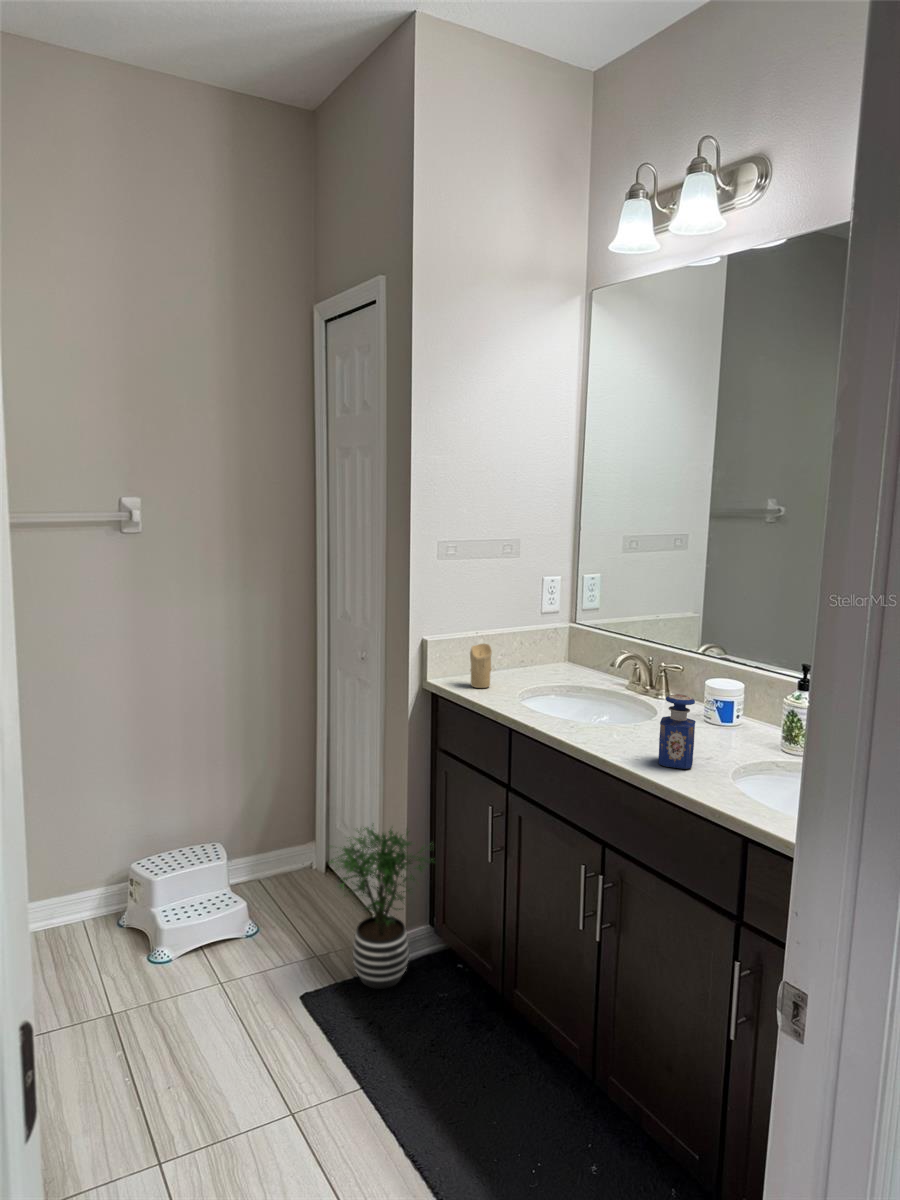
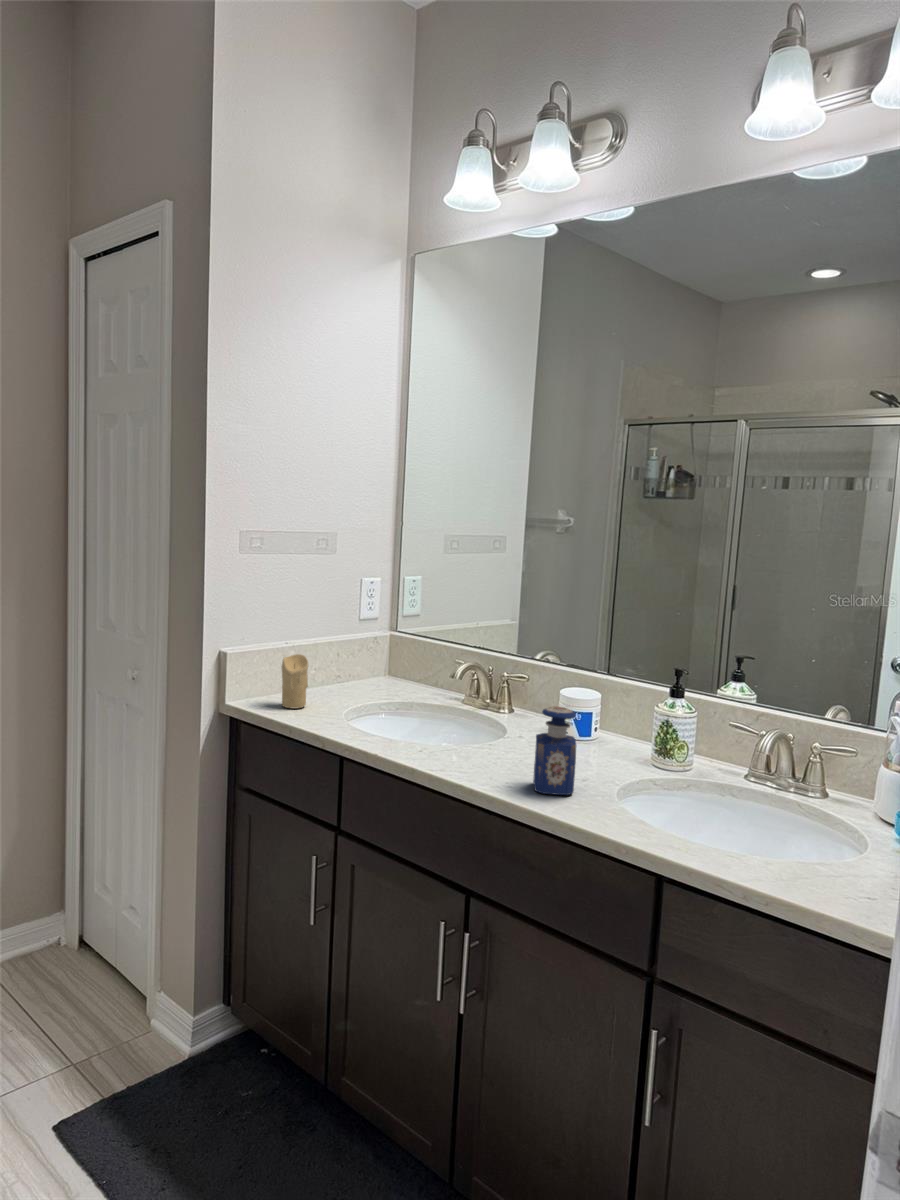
potted plant: present [330,825,433,989] -> none [88,883,239,1100]

